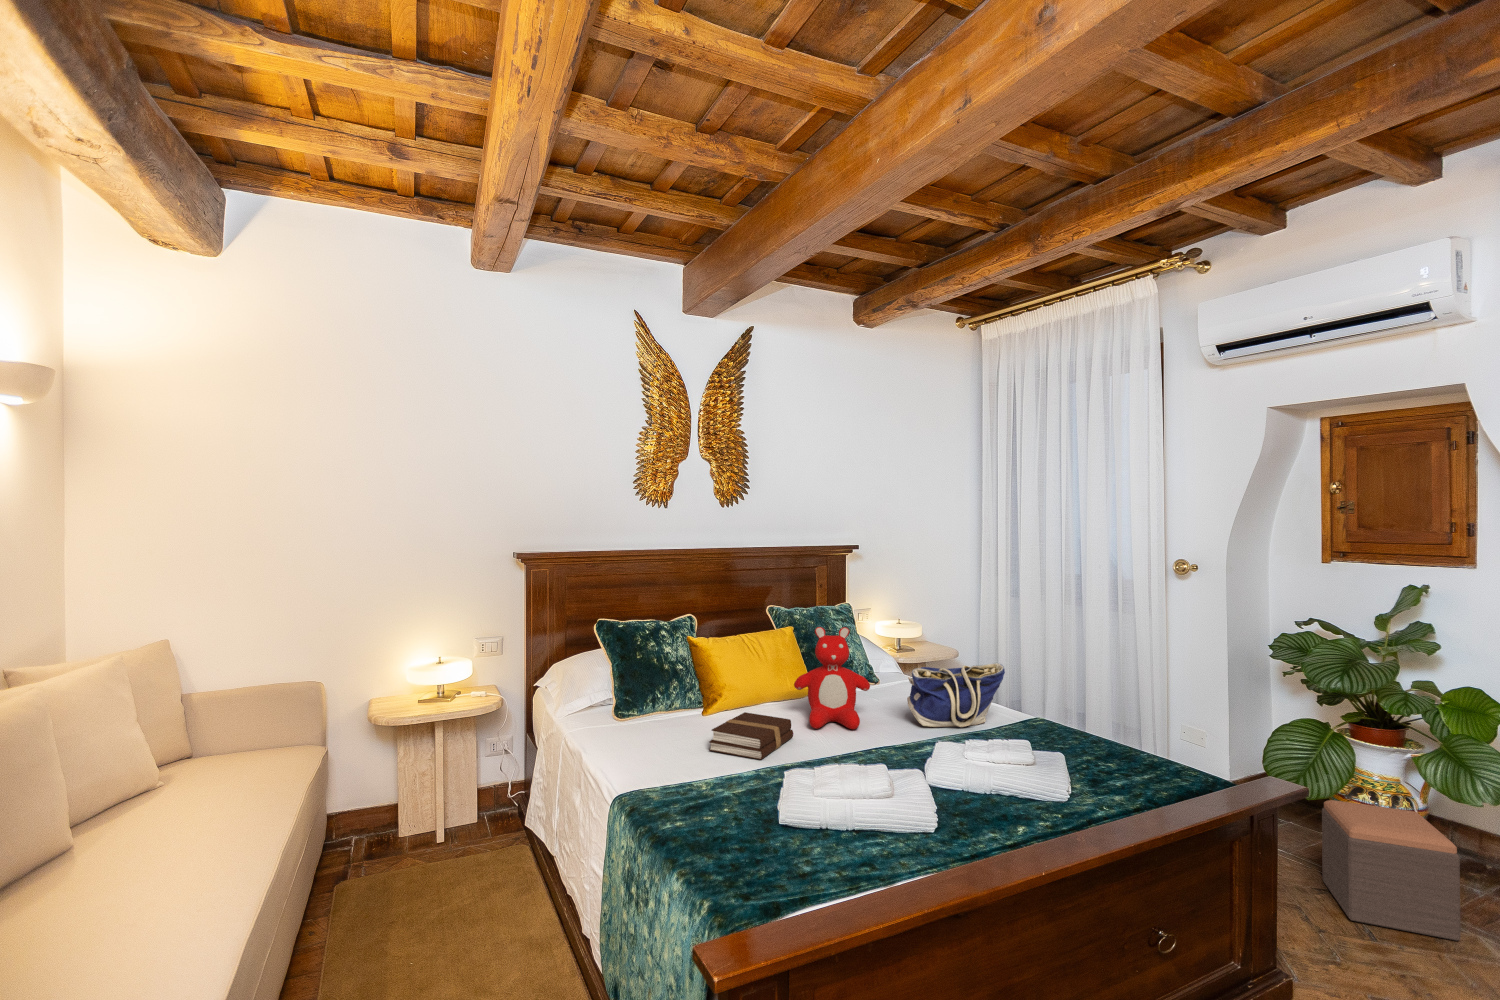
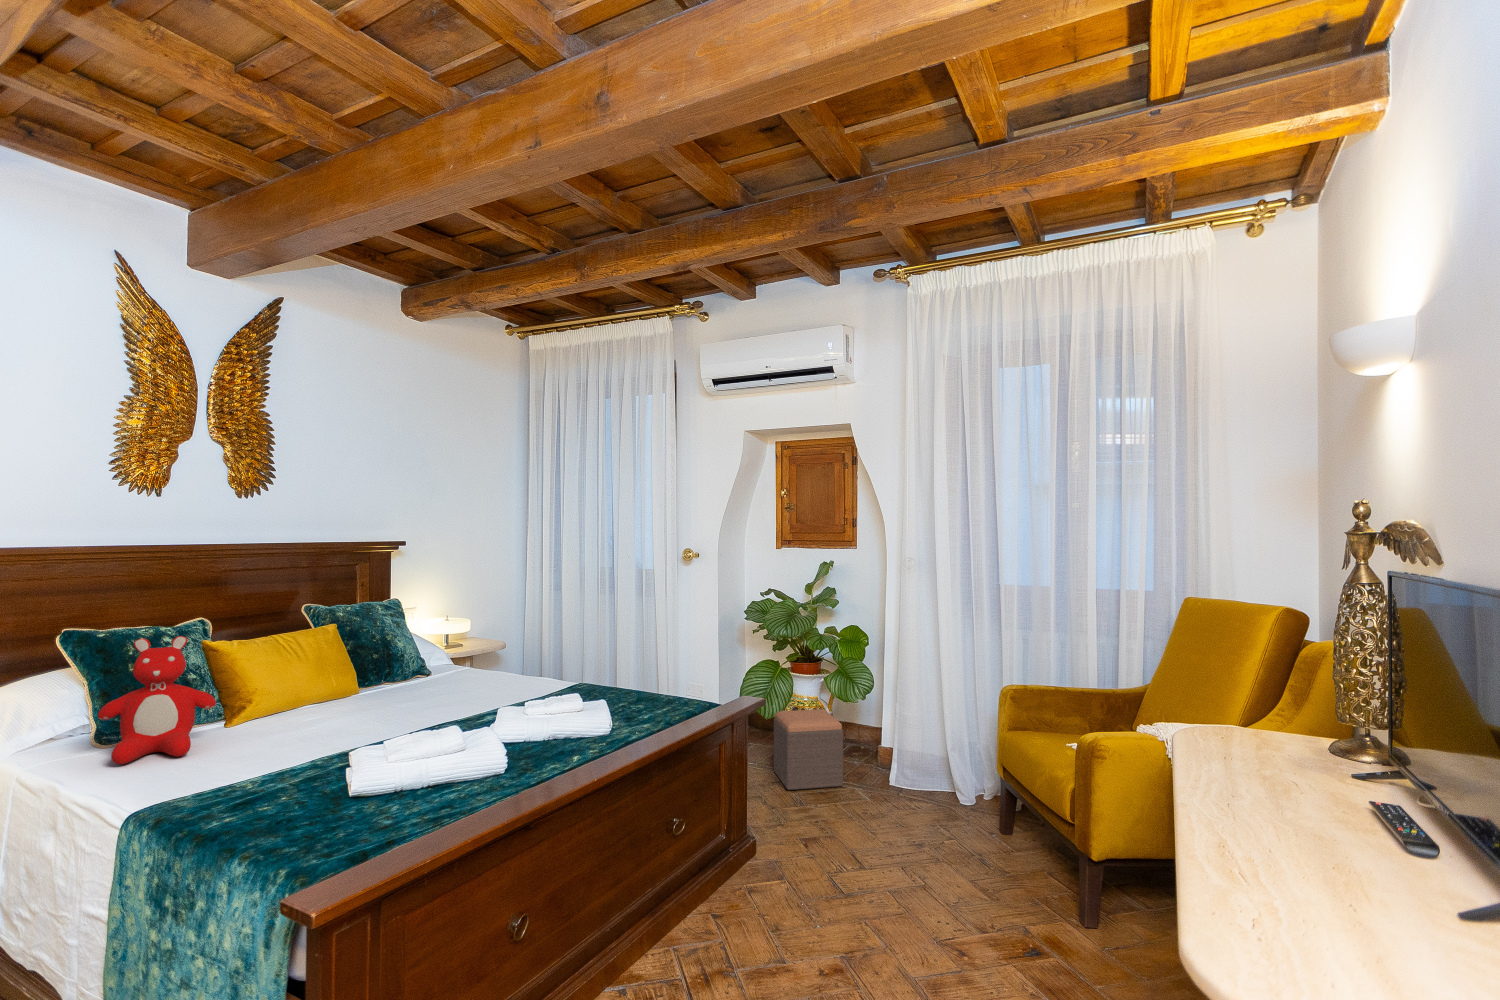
teddy bear: present [794,627,870,729] -> present [98,636,216,764]
tote bag: present [907,663,1005,727] -> none [465,636,556,701]
book: present [709,712,793,760] -> none [244,712,346,756]

